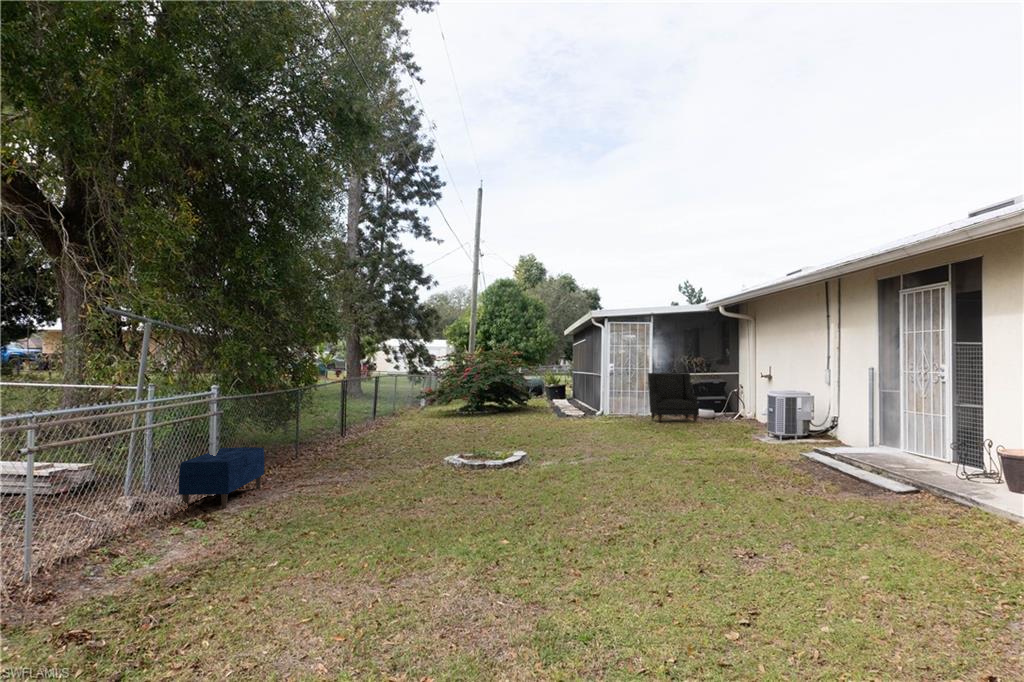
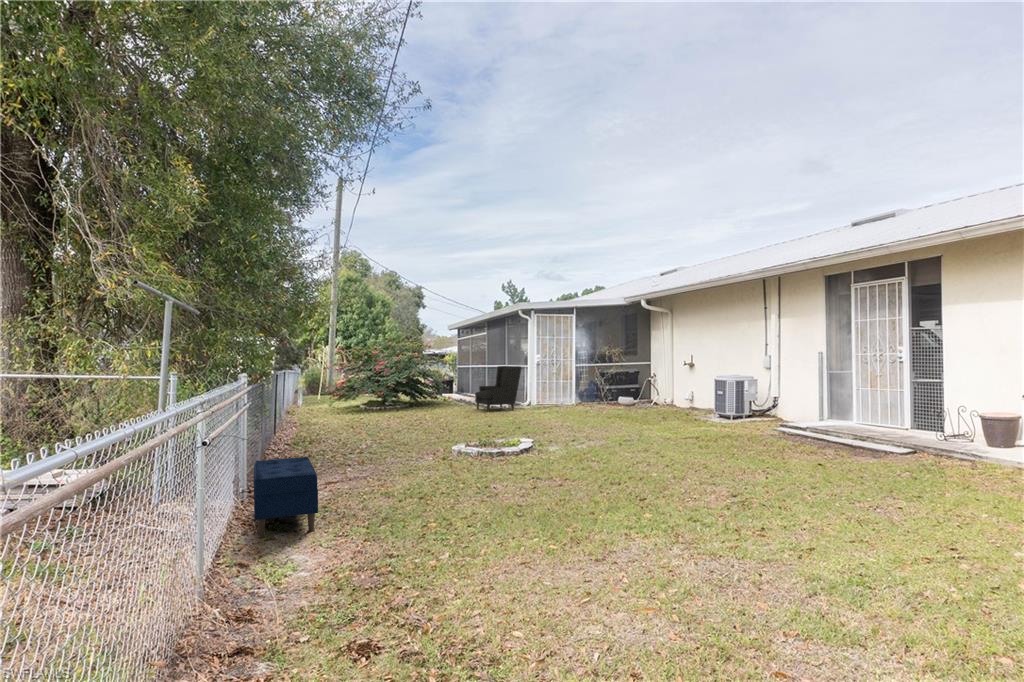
chair: present [648,373,699,422] -> present [475,366,521,412]

